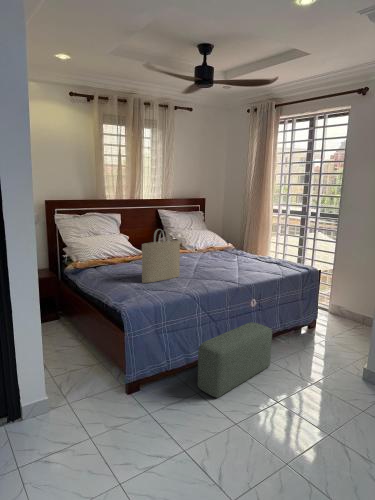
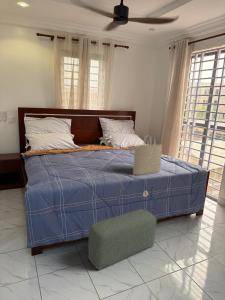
tote bag: present [142,229,180,283] -> present [133,137,162,175]

